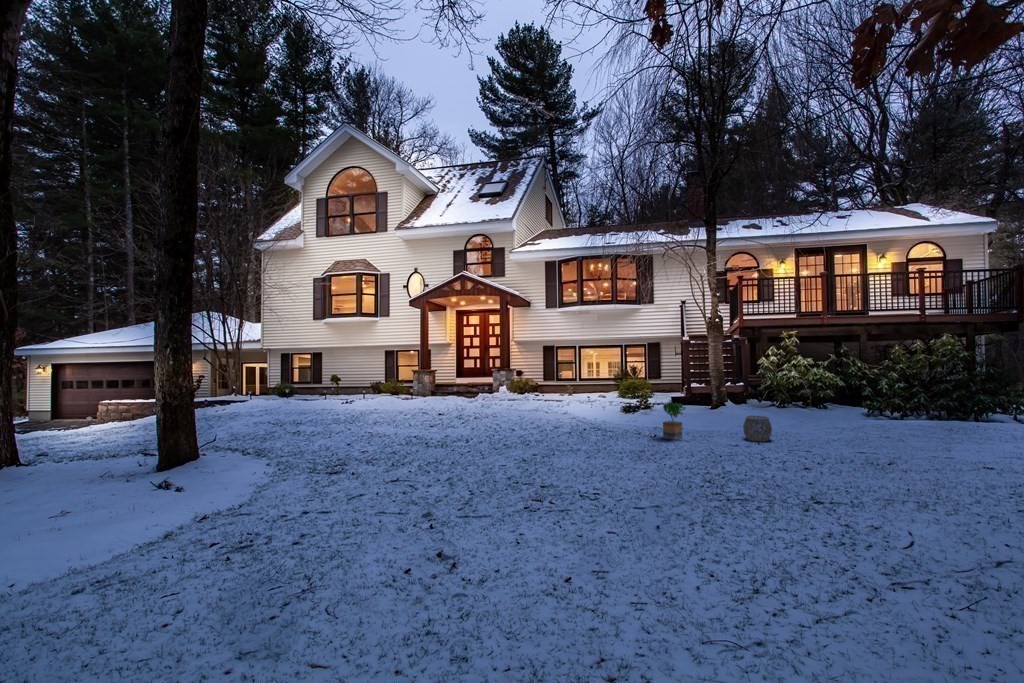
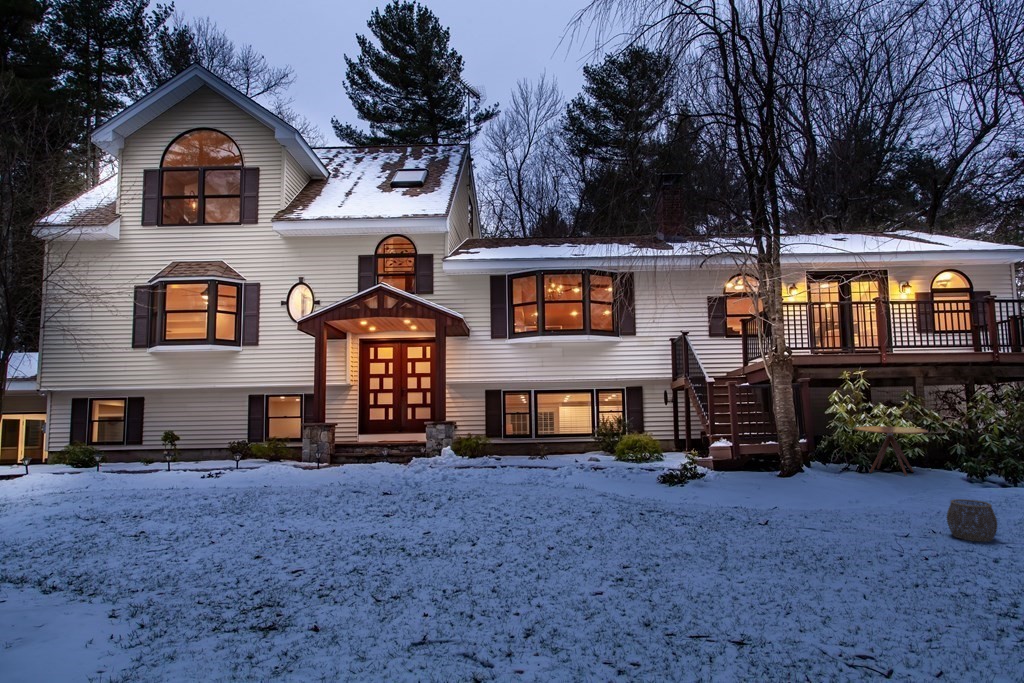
round table: none [779,373,833,410] -> present [854,426,928,476]
potted tree: present [663,402,685,440] -> none [828,482,874,546]

